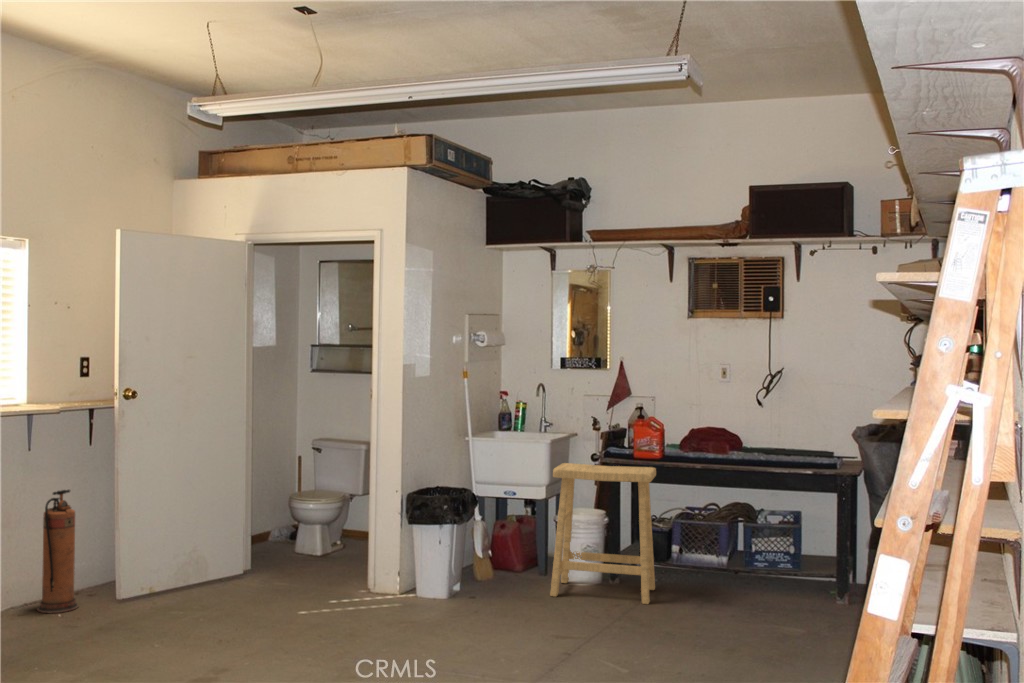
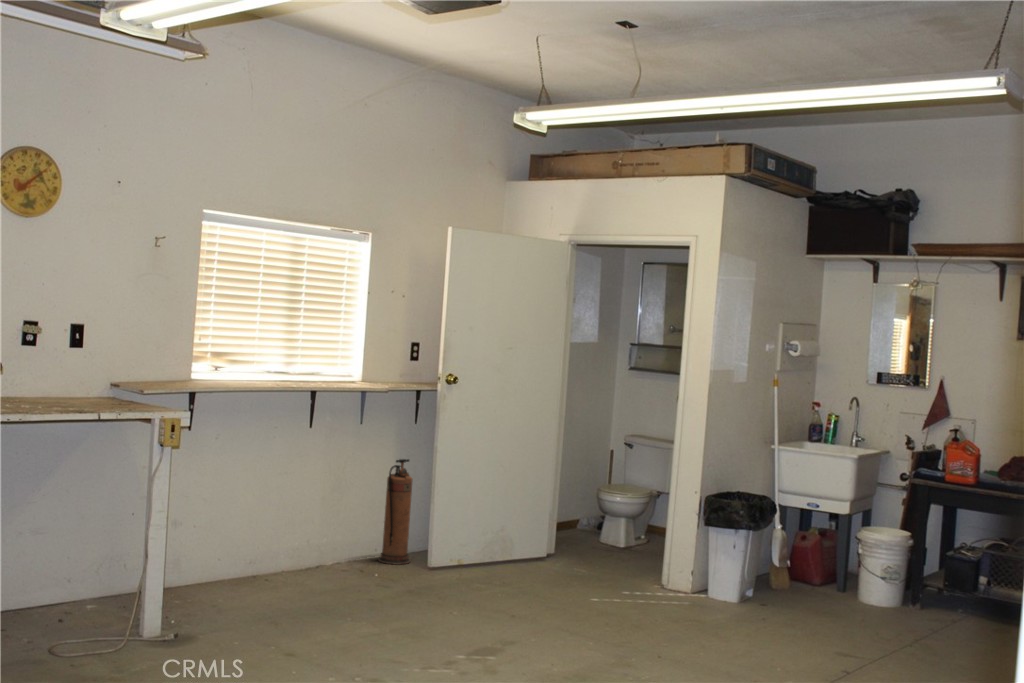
stool: present [550,463,656,604] -> none [843,480,968,632]

